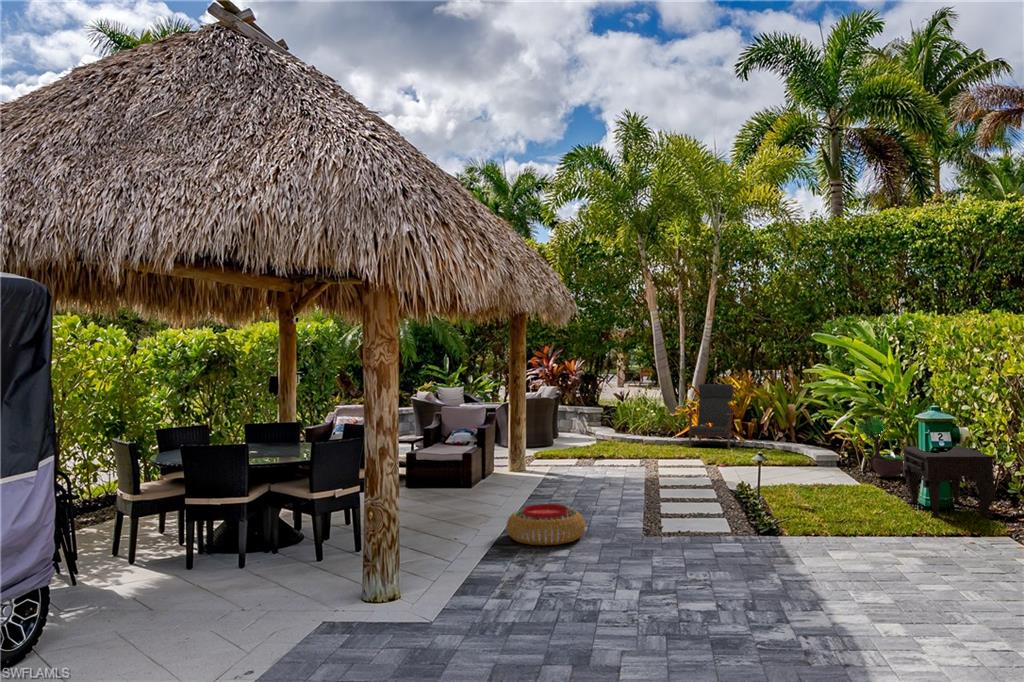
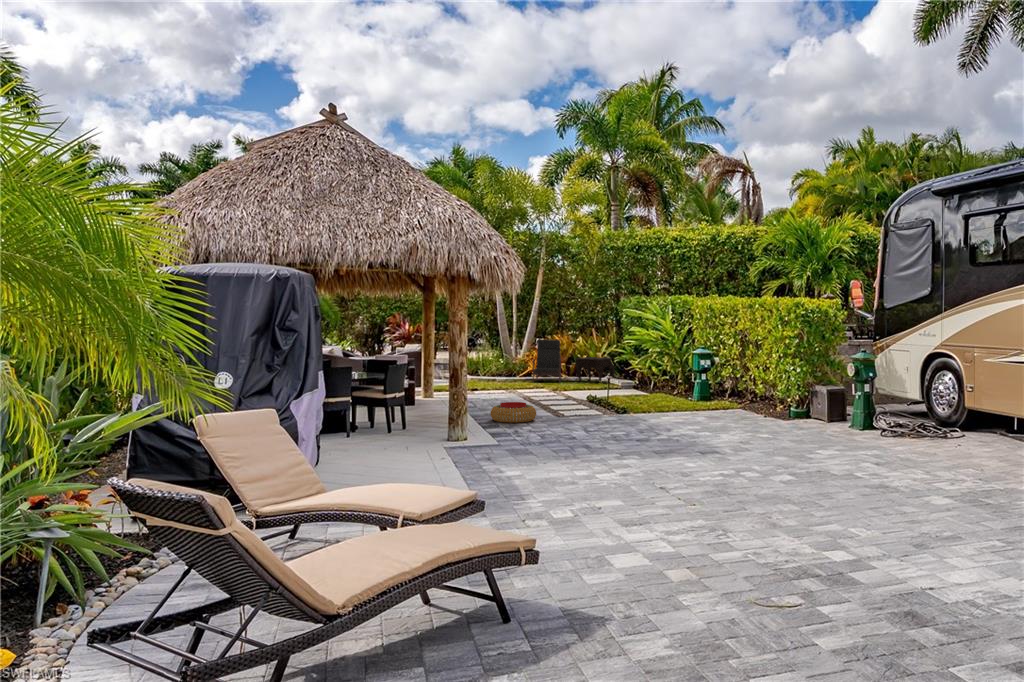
potted tree: present [859,416,903,477] -> none [650,353,676,393]
side table: present [901,446,996,518] -> present [576,357,615,382]

